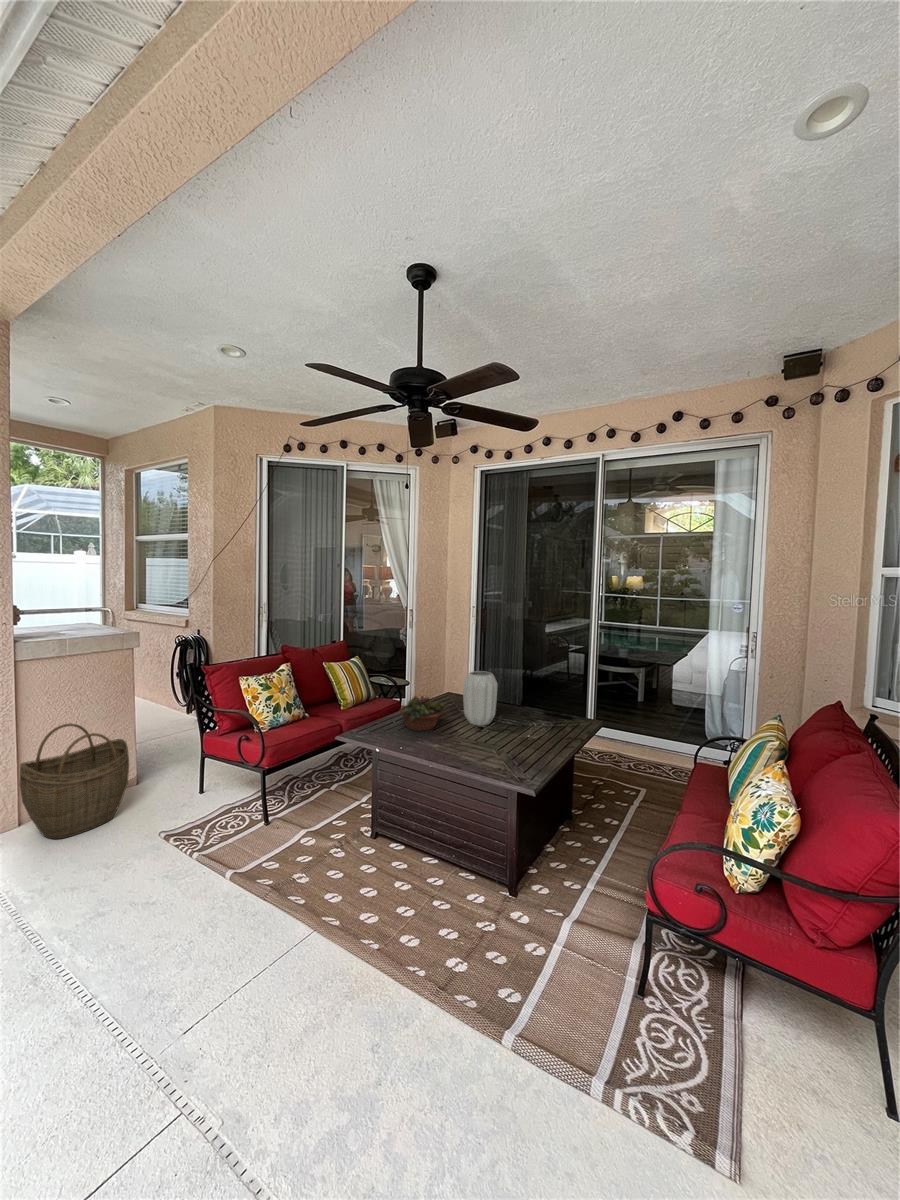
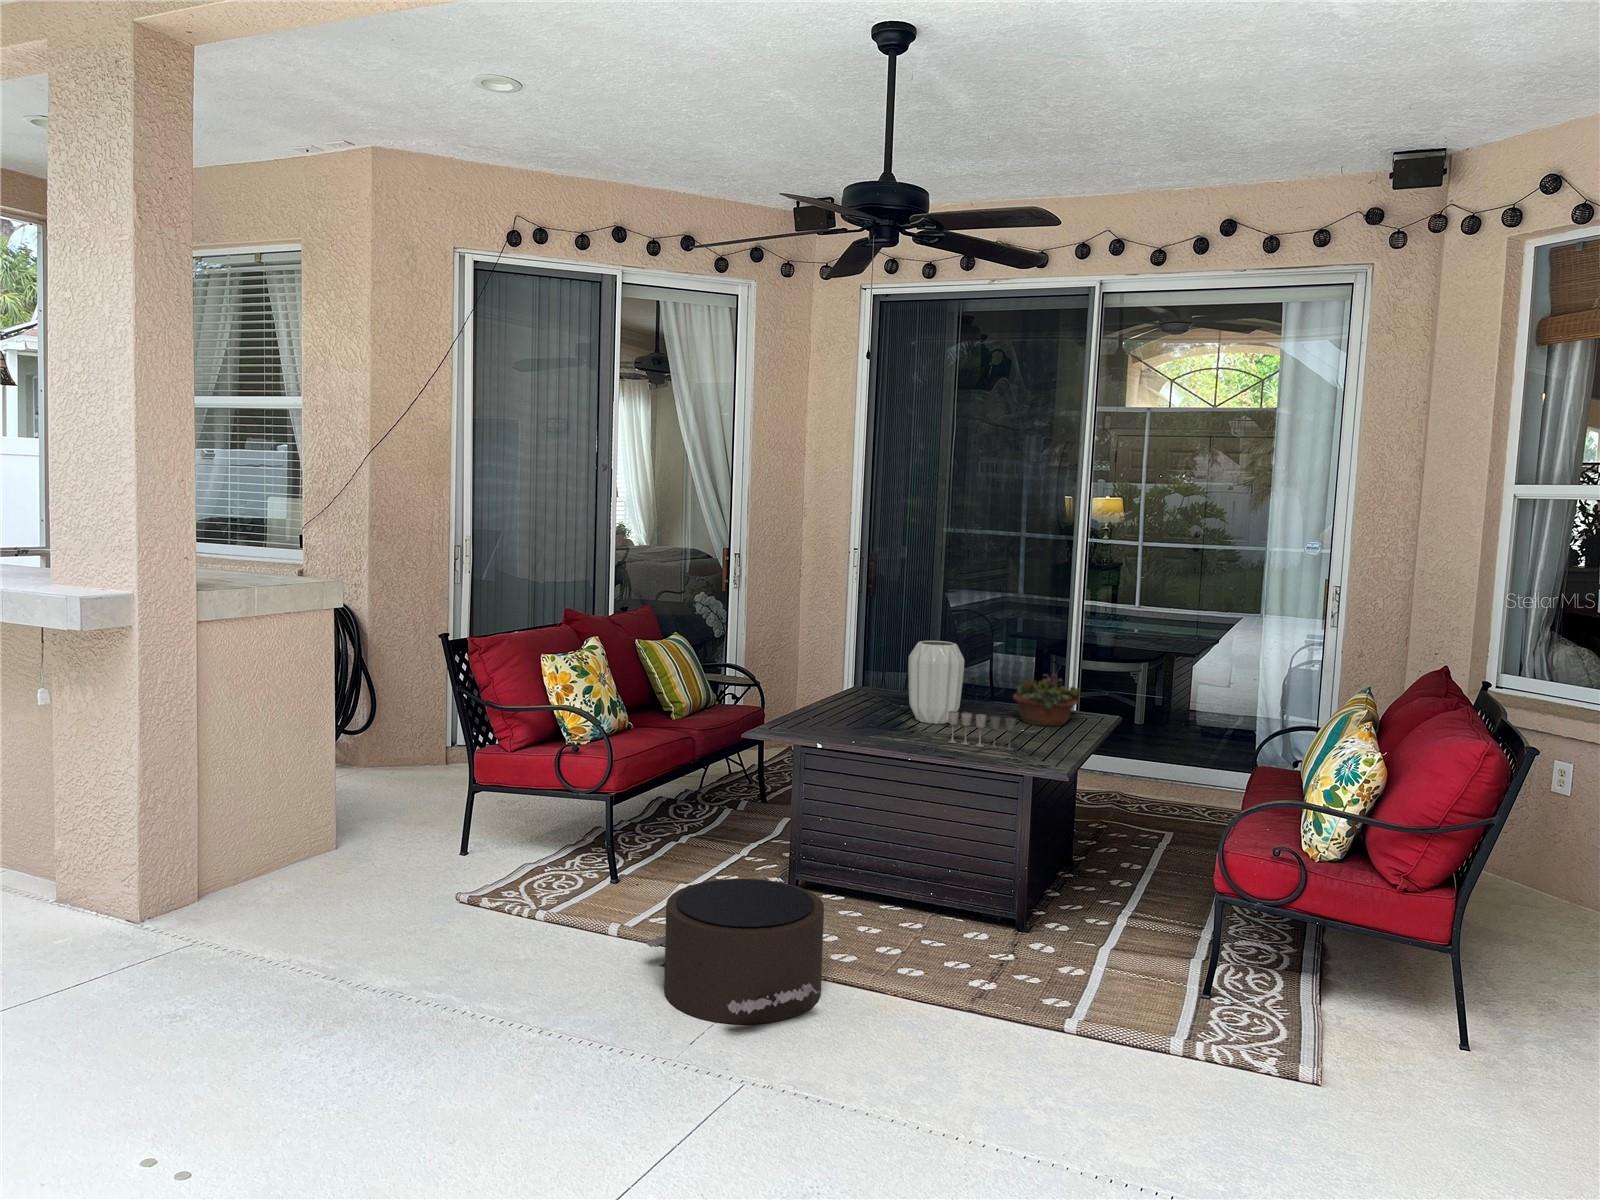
succulent planter: present [400,696,445,731] -> present [1013,674,1079,726]
woven basket: present [20,724,129,839] -> none [218,728,370,907]
wine glass: none [474,724,517,755] -> present [948,711,1016,750]
pouf: none [212,856,338,1010] -> present [646,879,824,1024]

